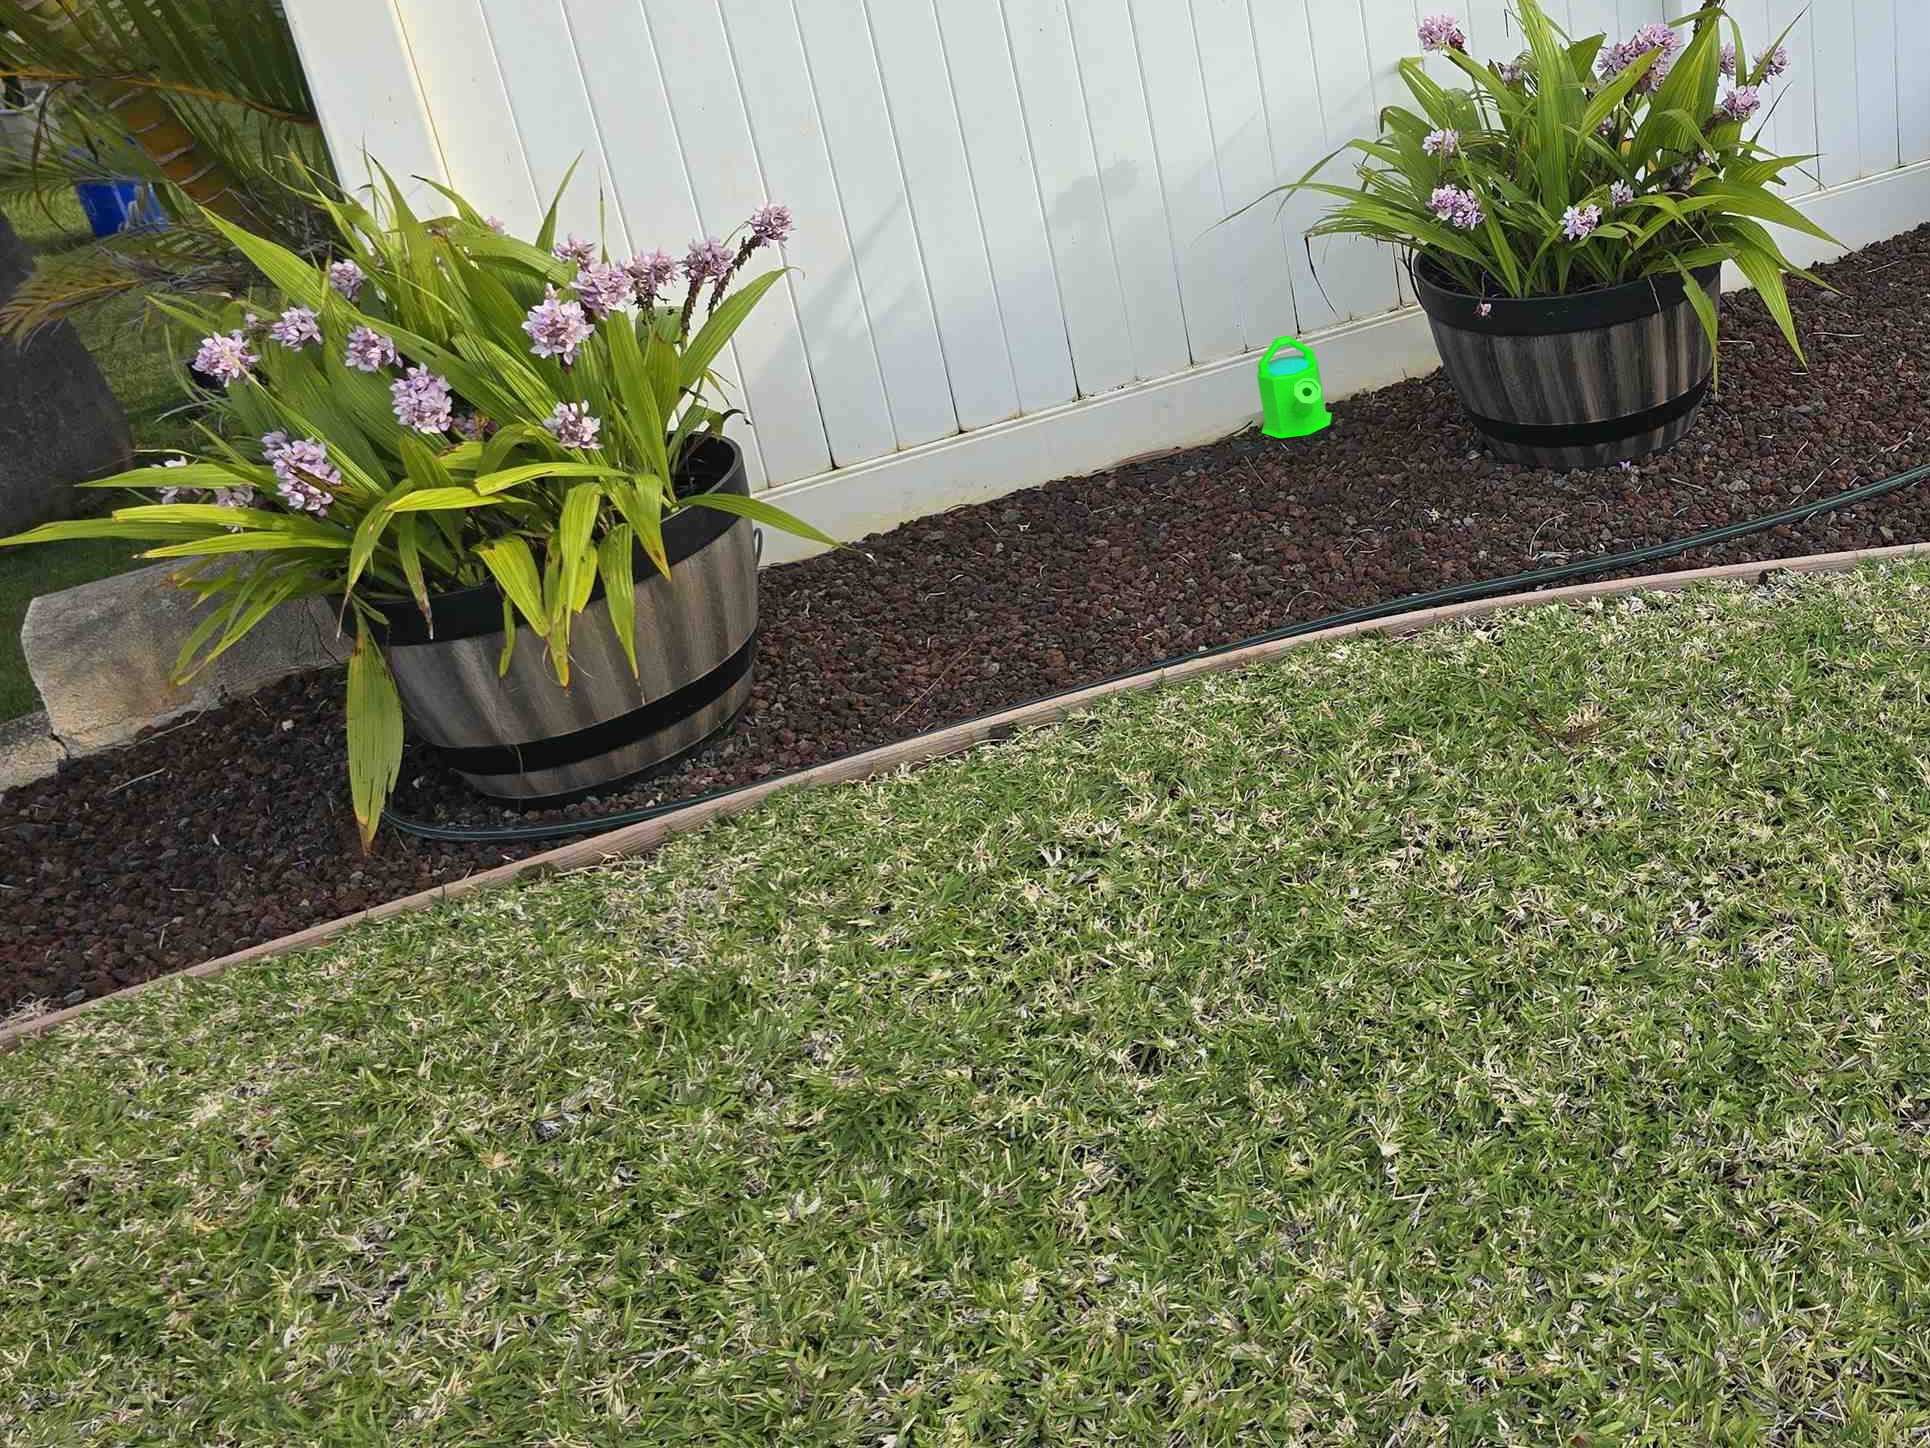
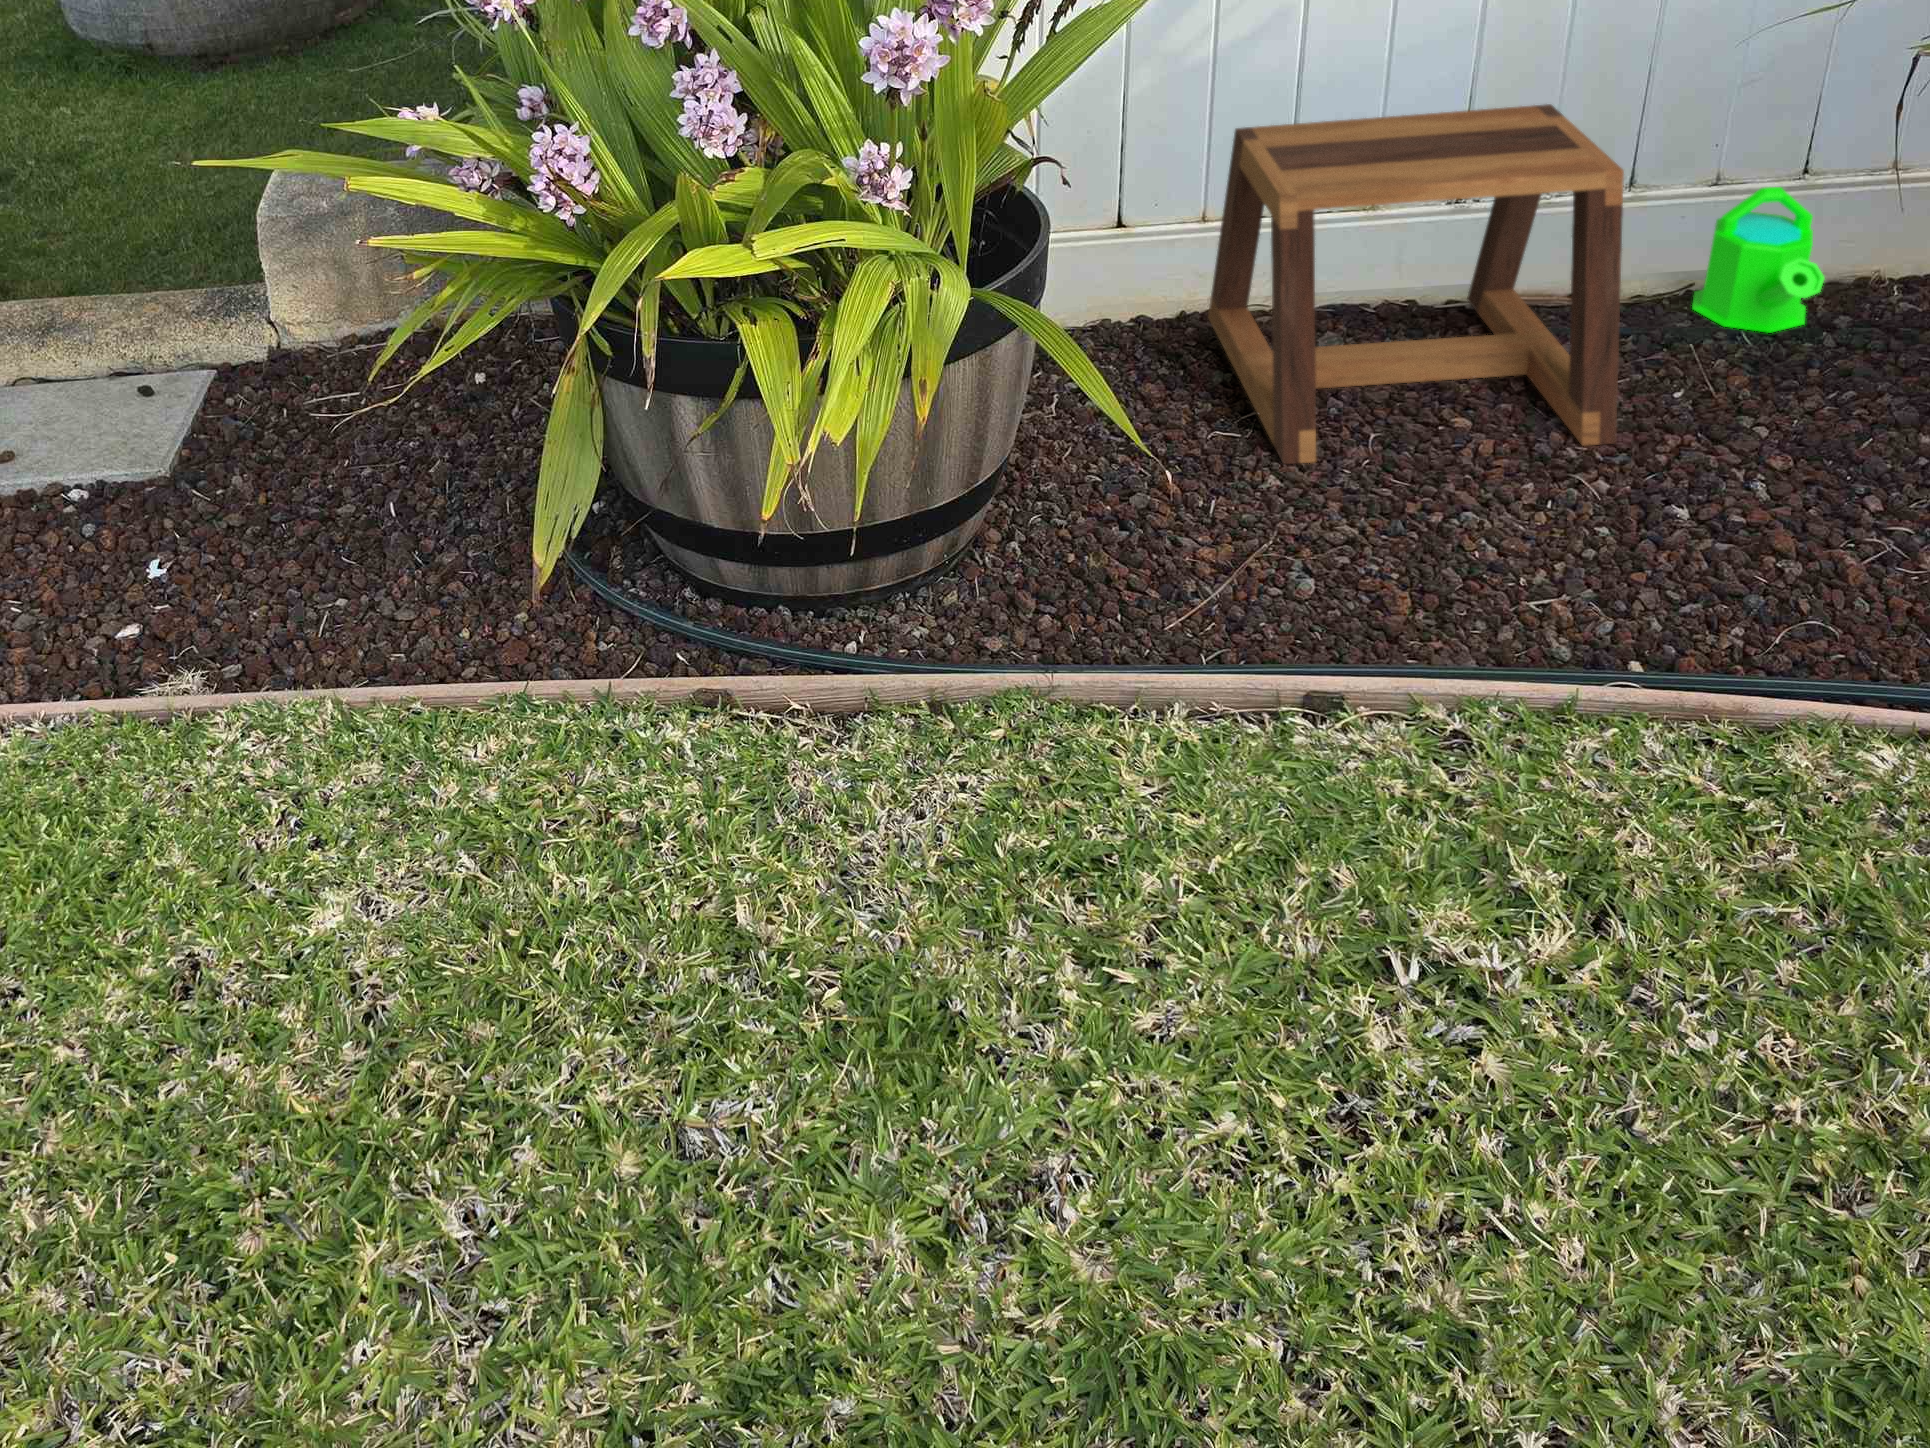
stool: none [894,307,1204,600] -> present [1208,104,1624,464]

